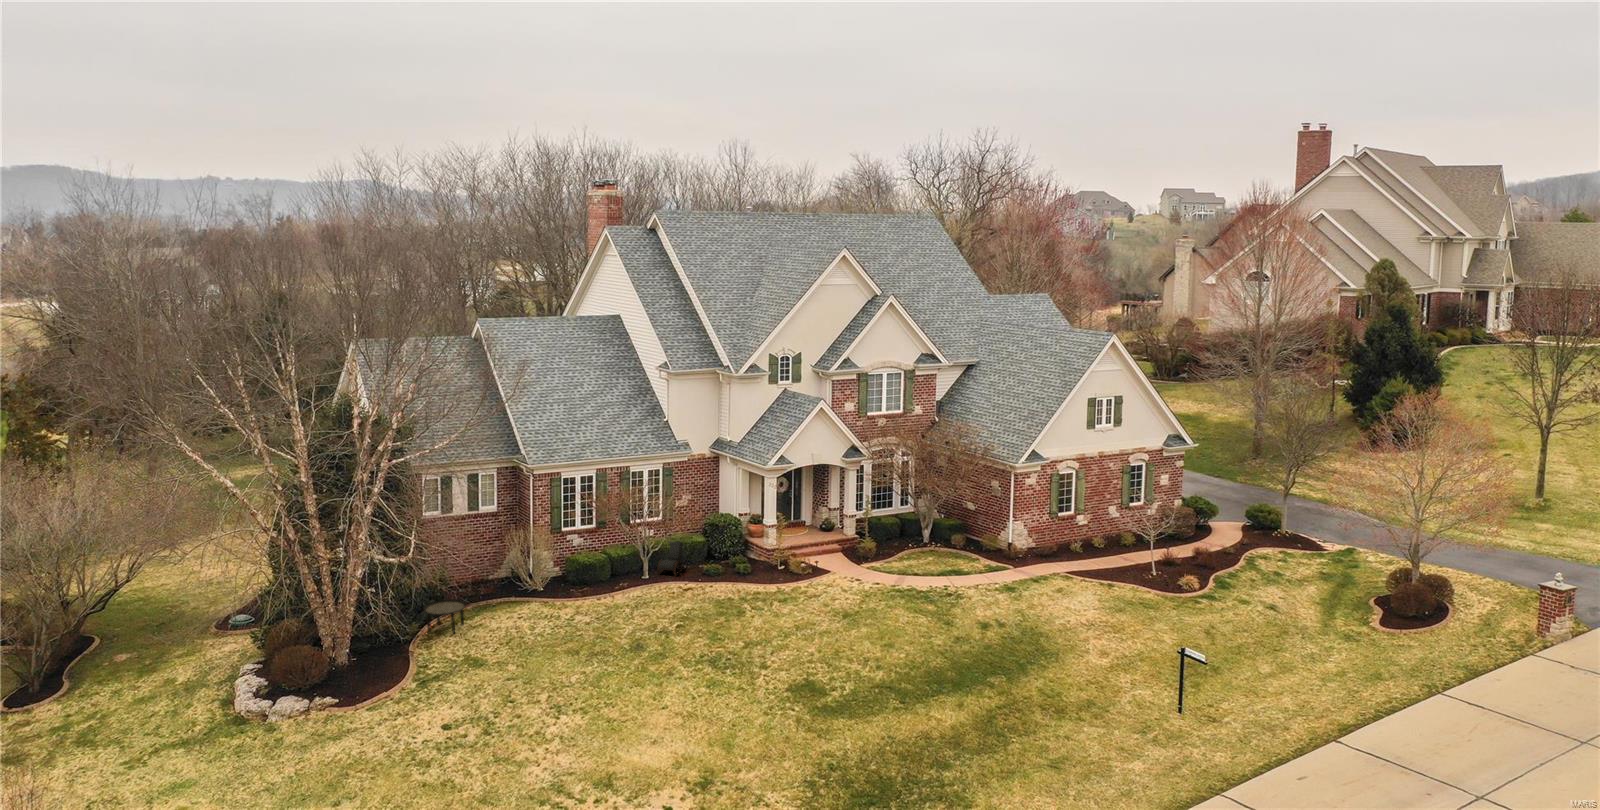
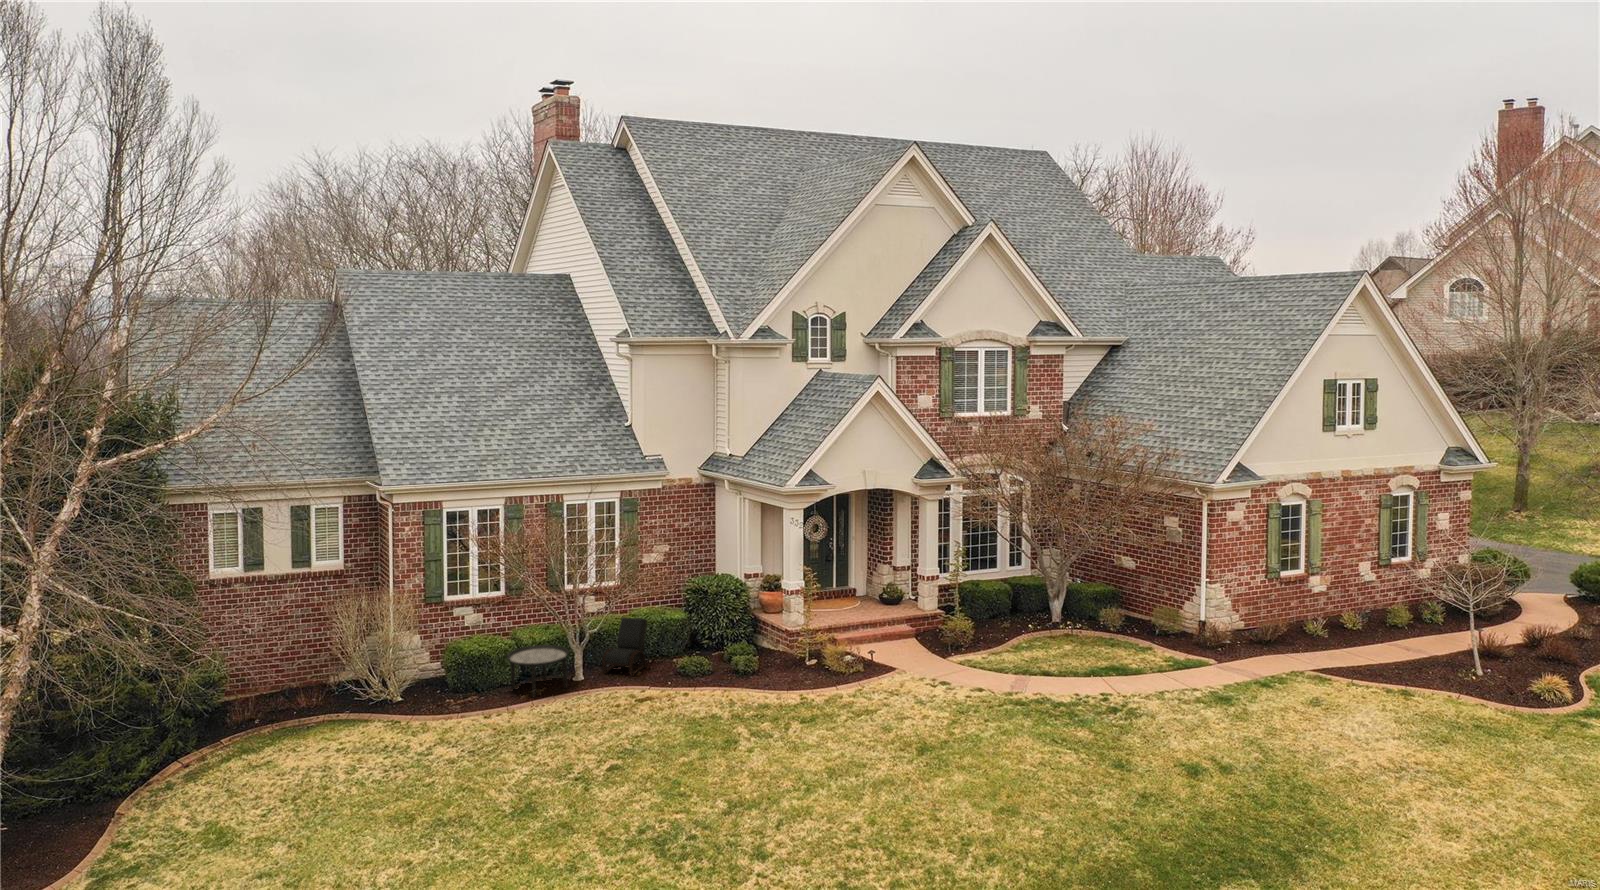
round table: present [424,599,466,634] -> present [507,645,569,698]

